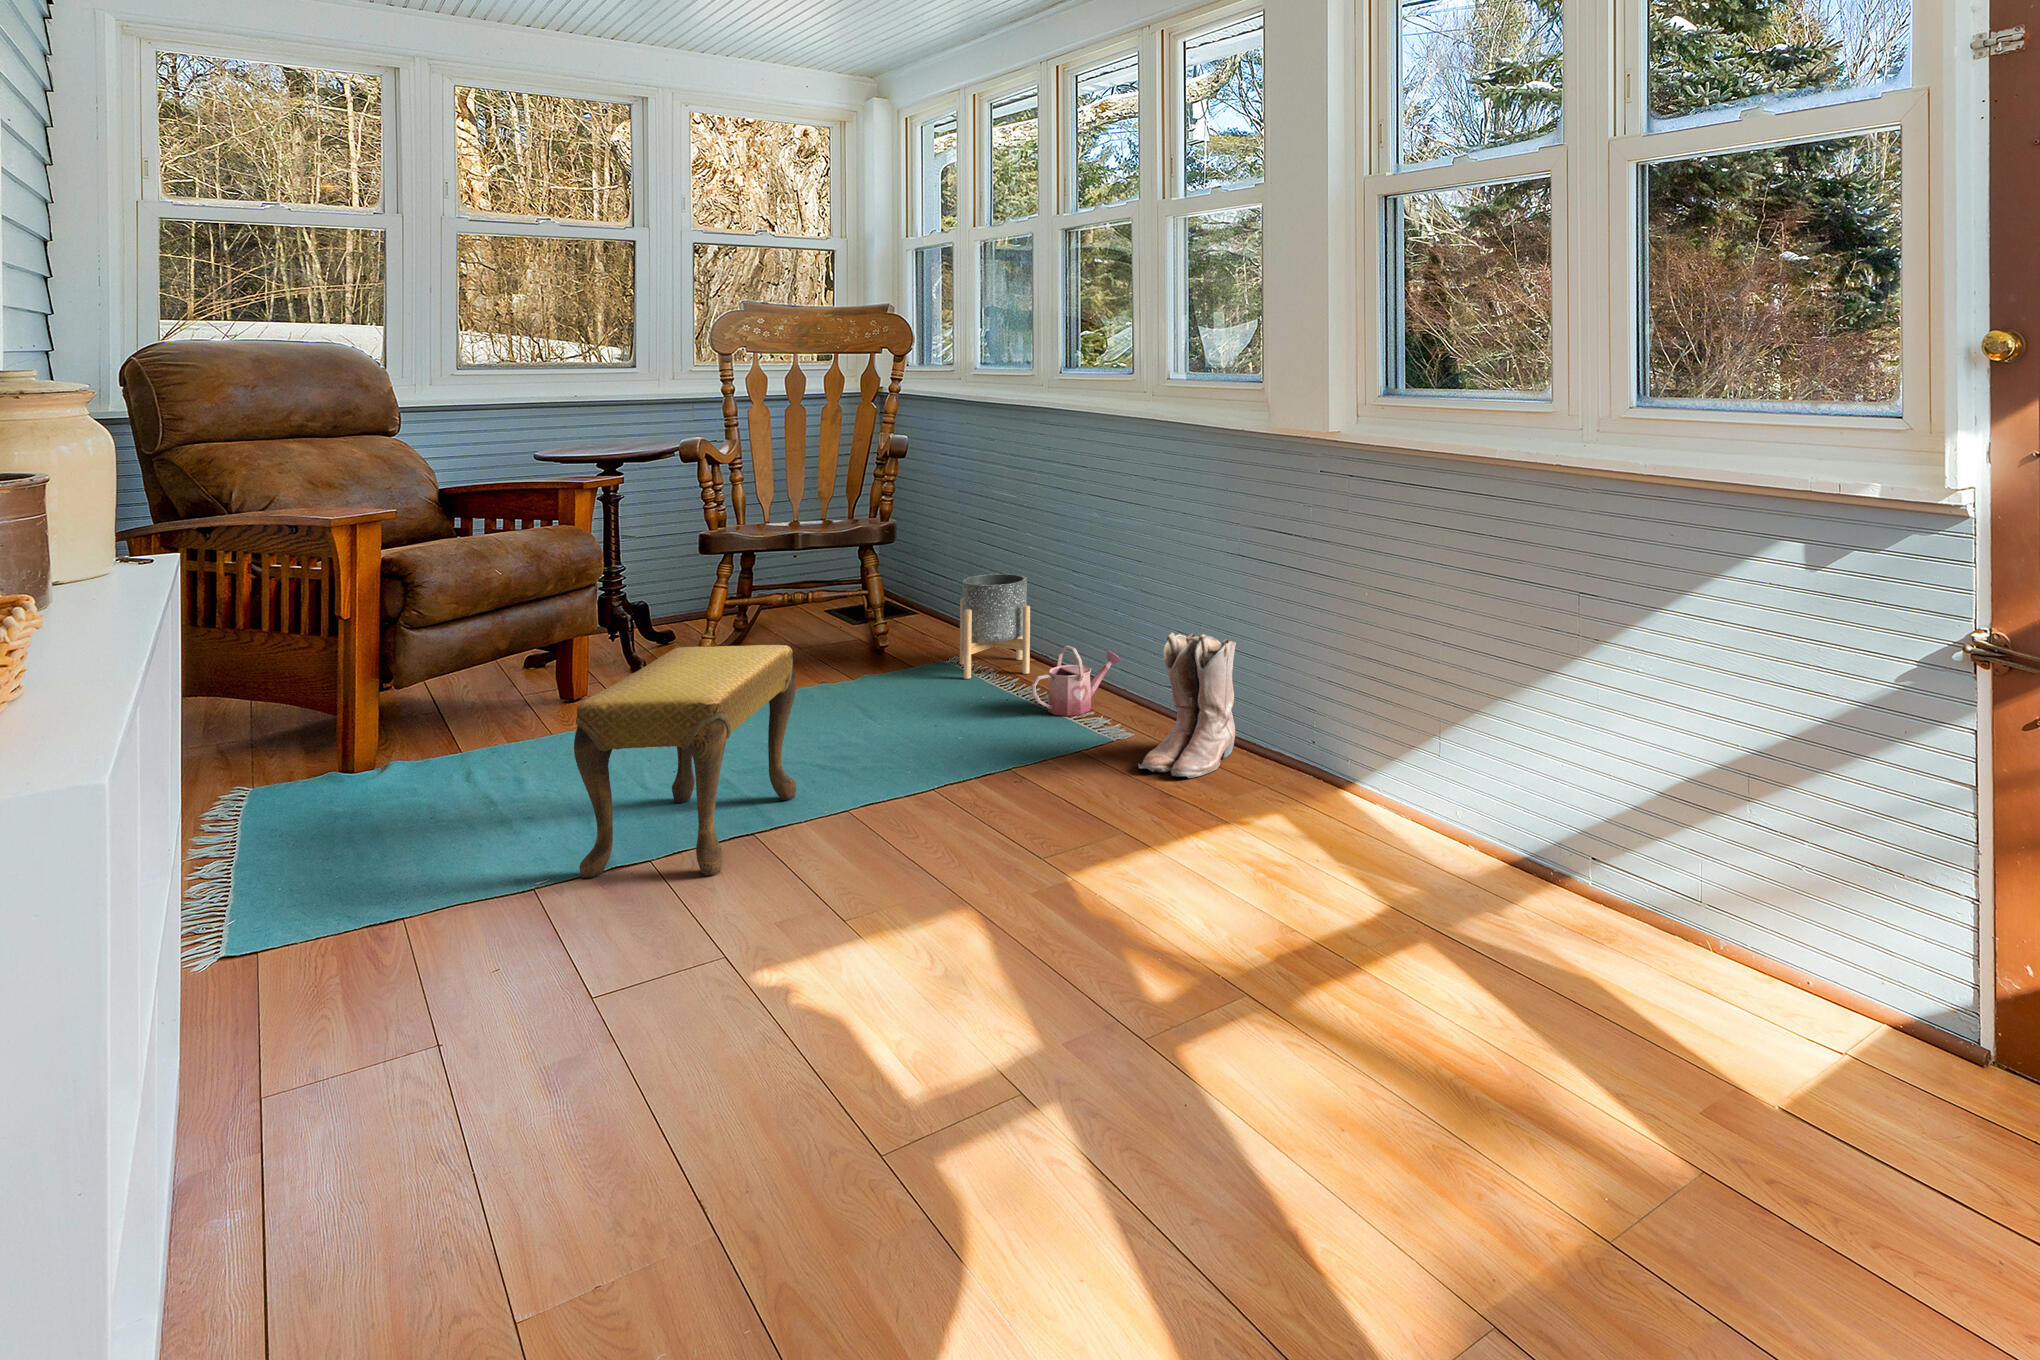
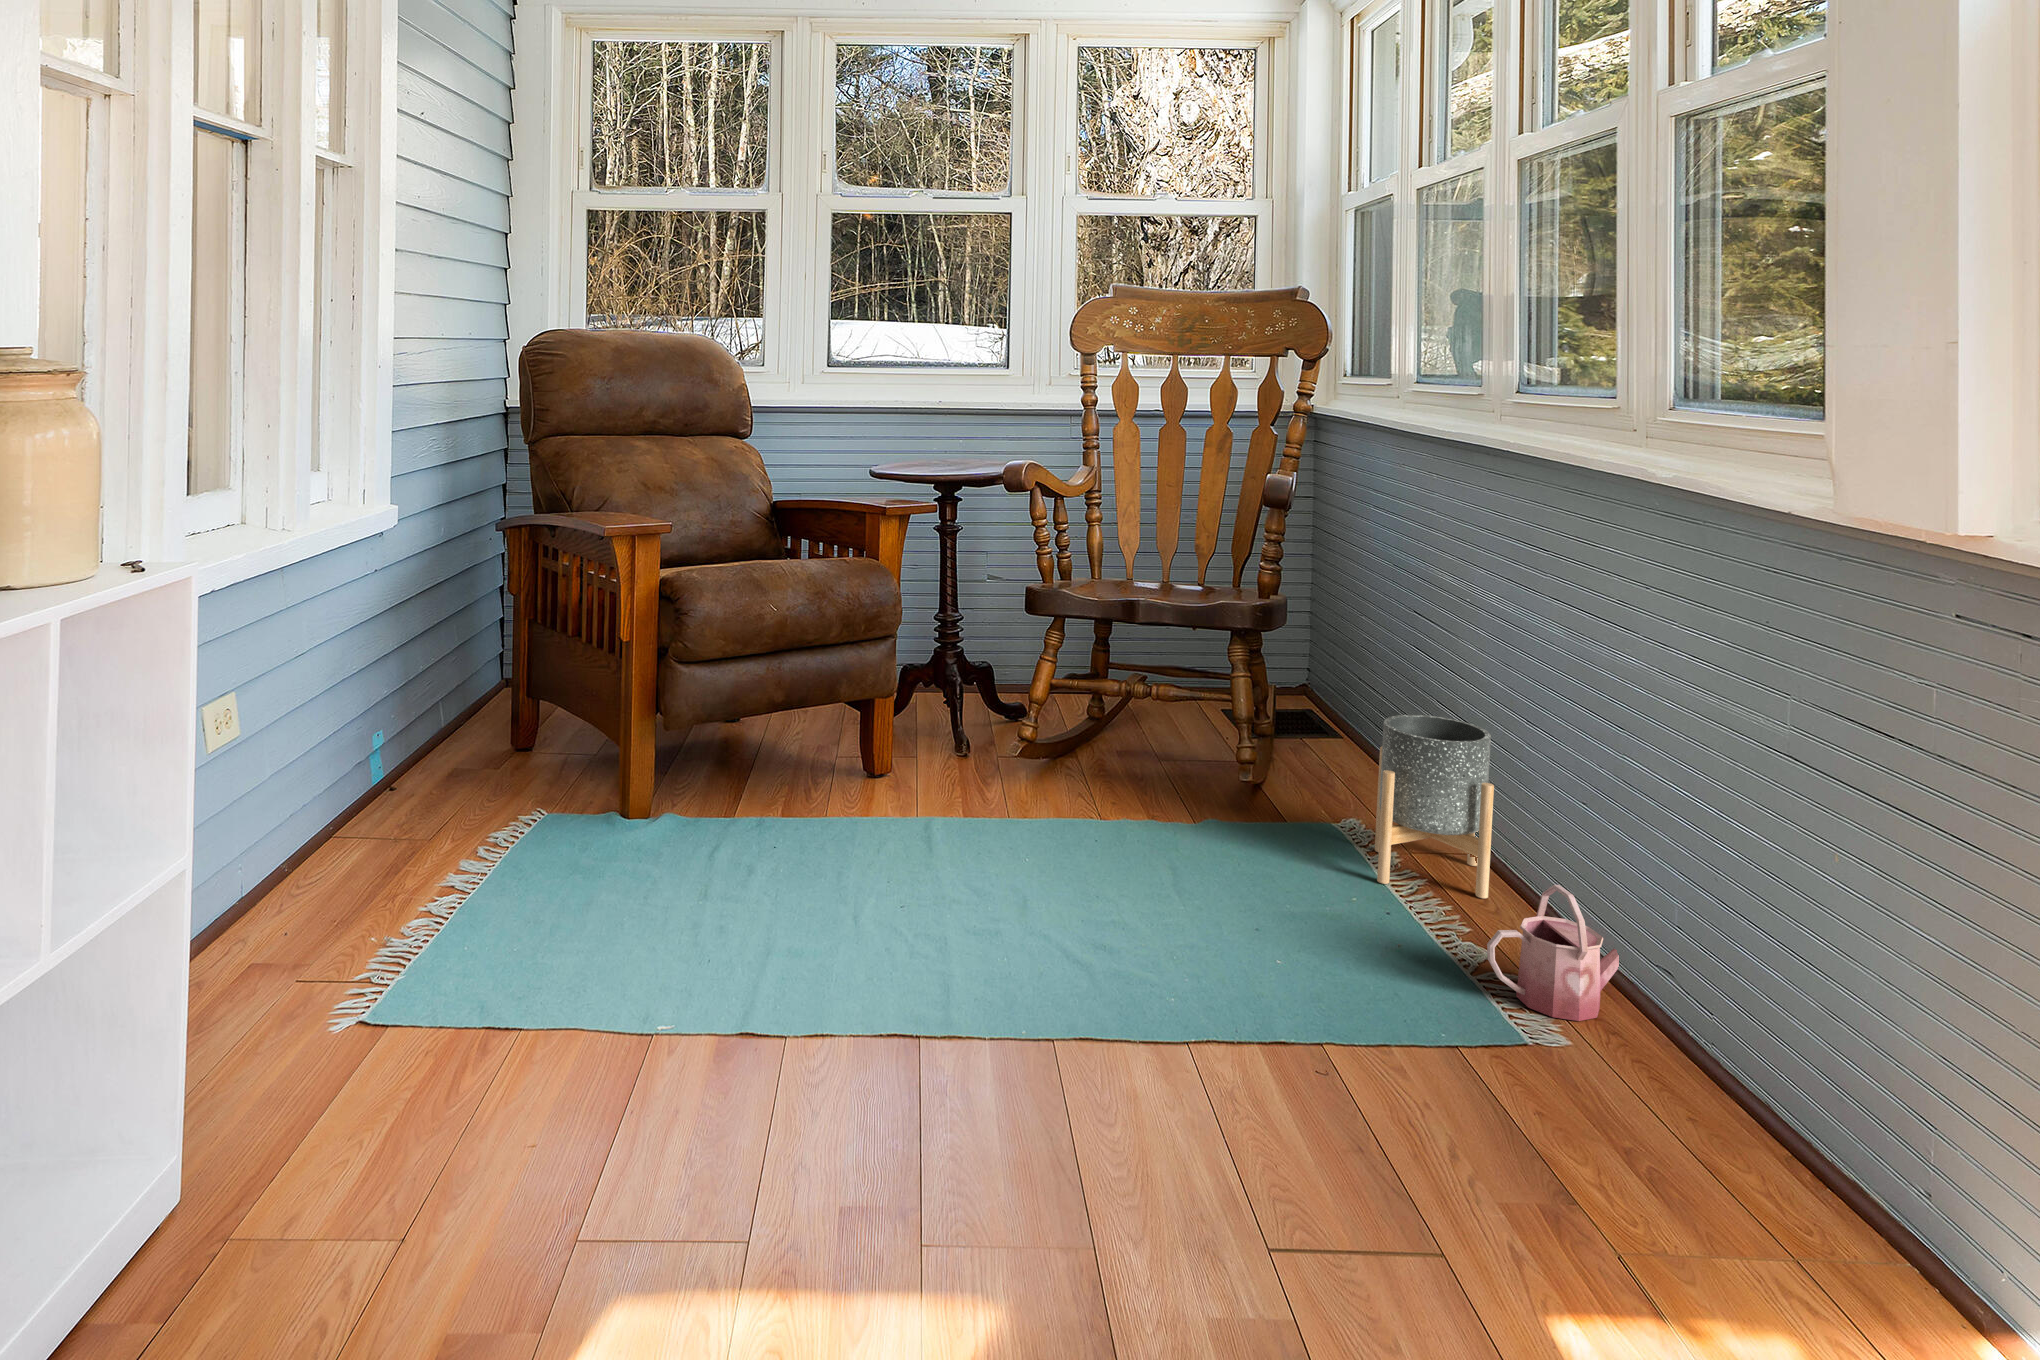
boots: present [1138,632,1236,778] -> none [1703,938,1962,1293]
footstool: present [574,645,796,878] -> none [744,776,1082,1197]

